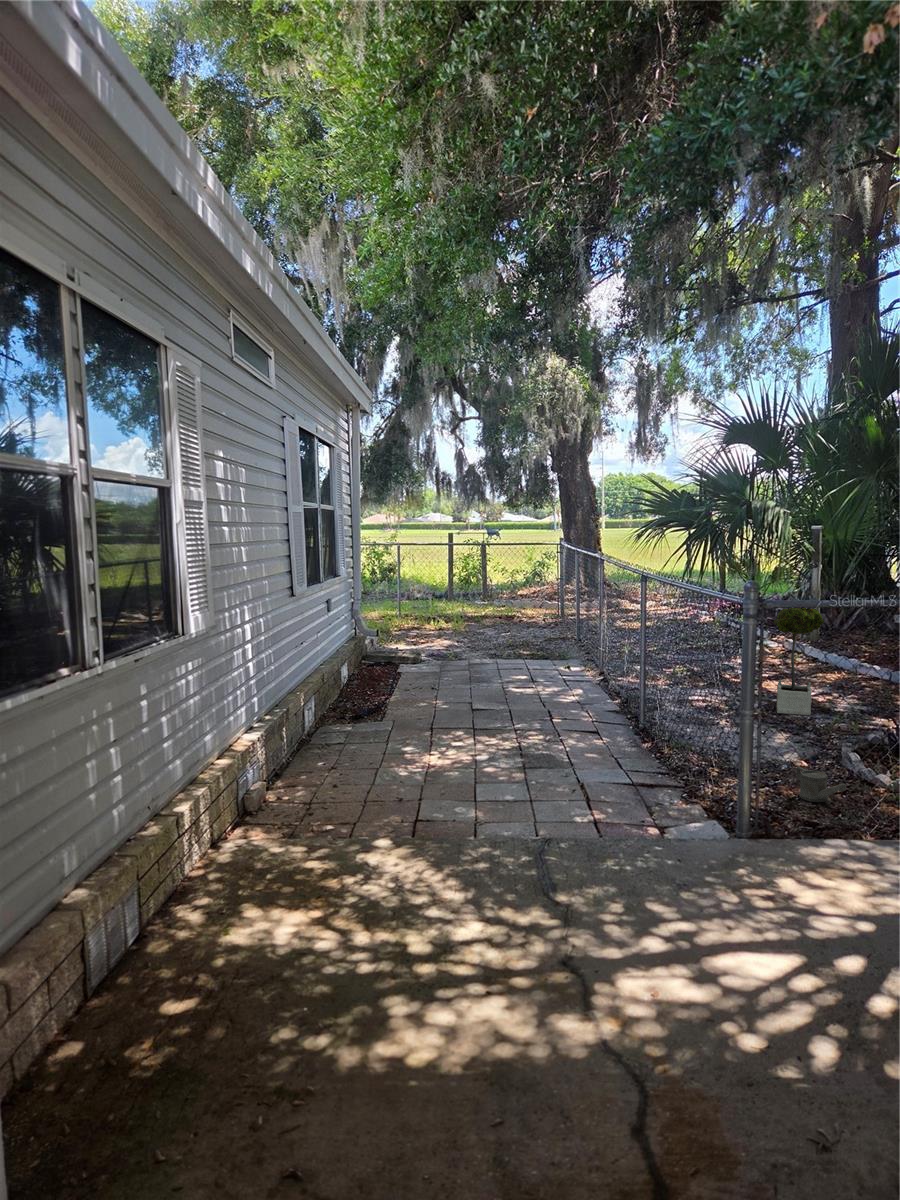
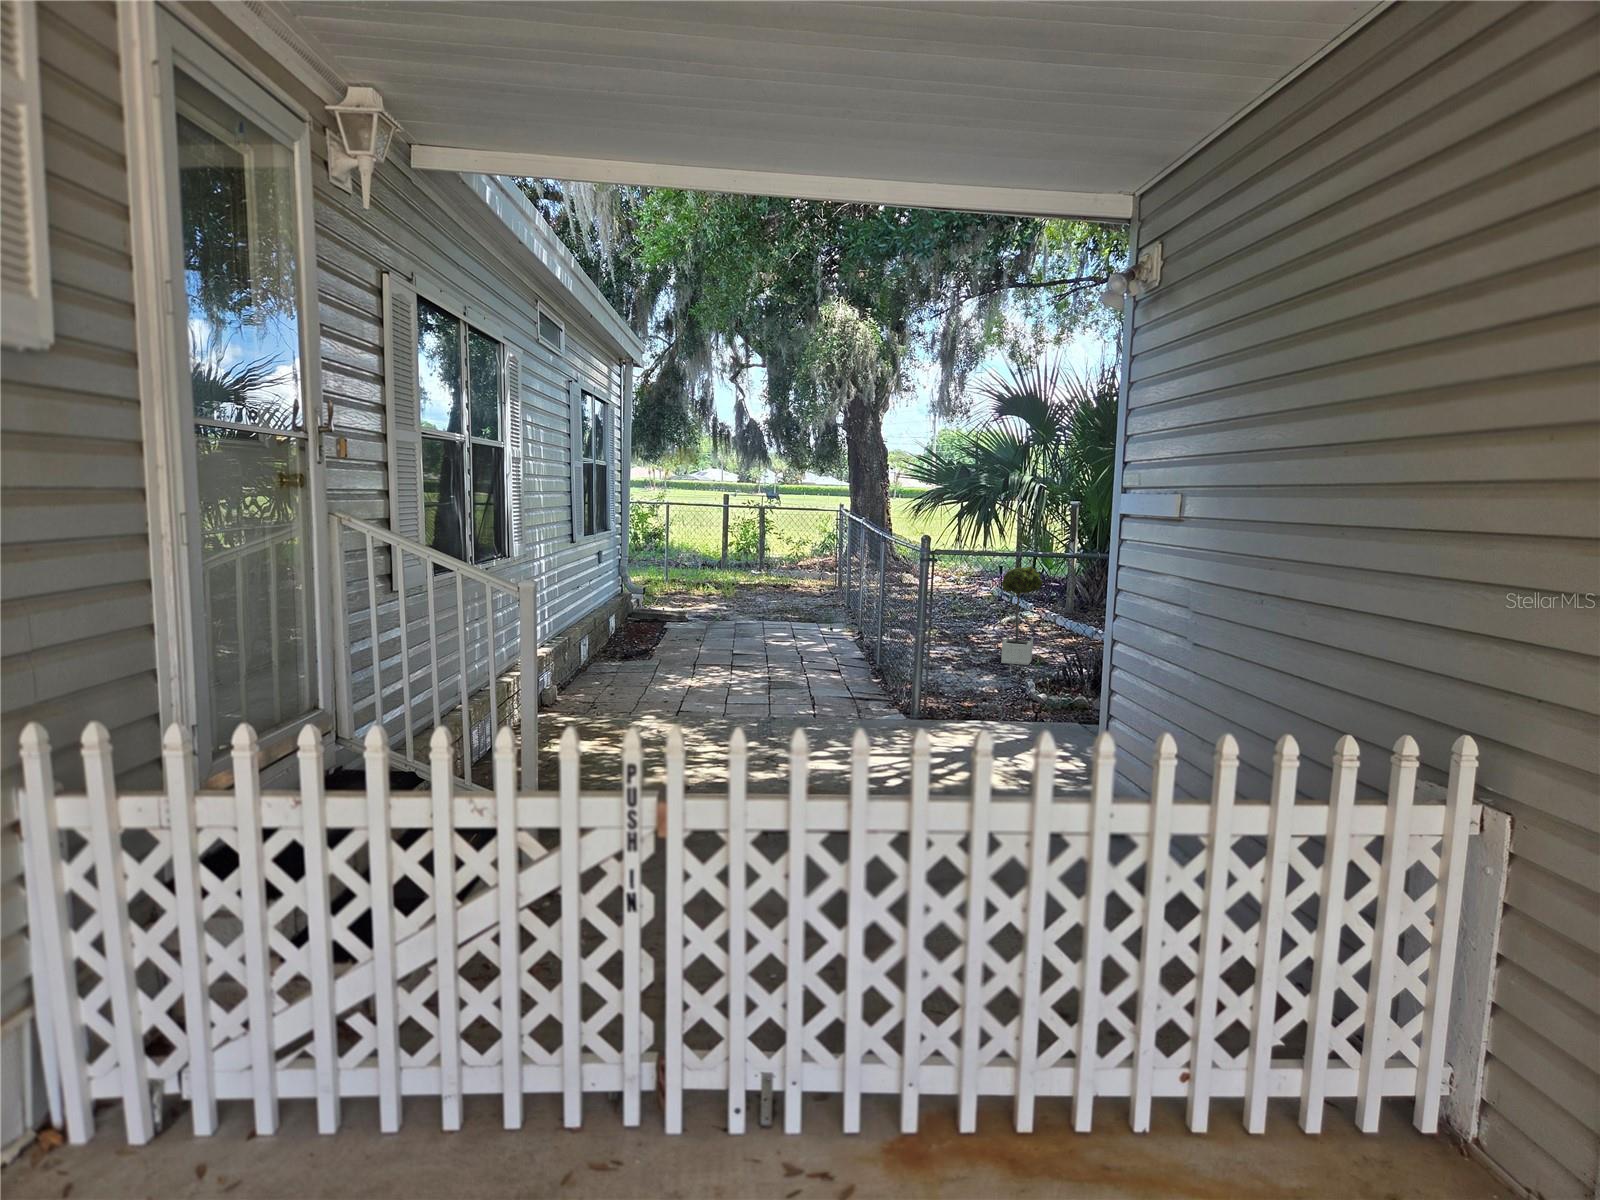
watering can: present [796,767,846,802] -> none [975,684,1003,708]

